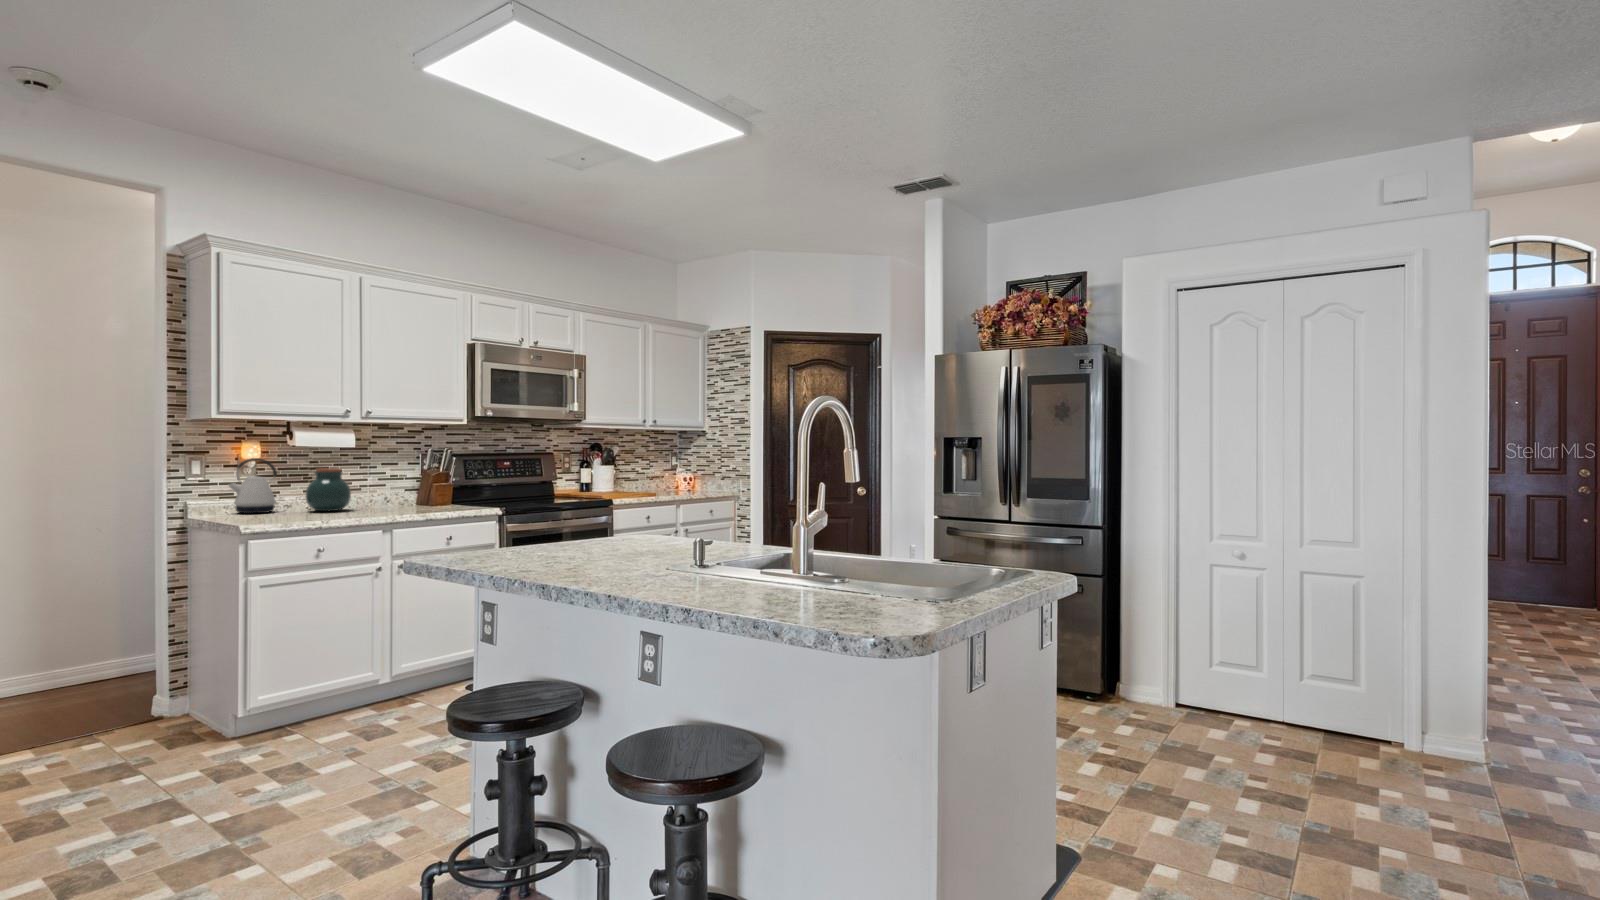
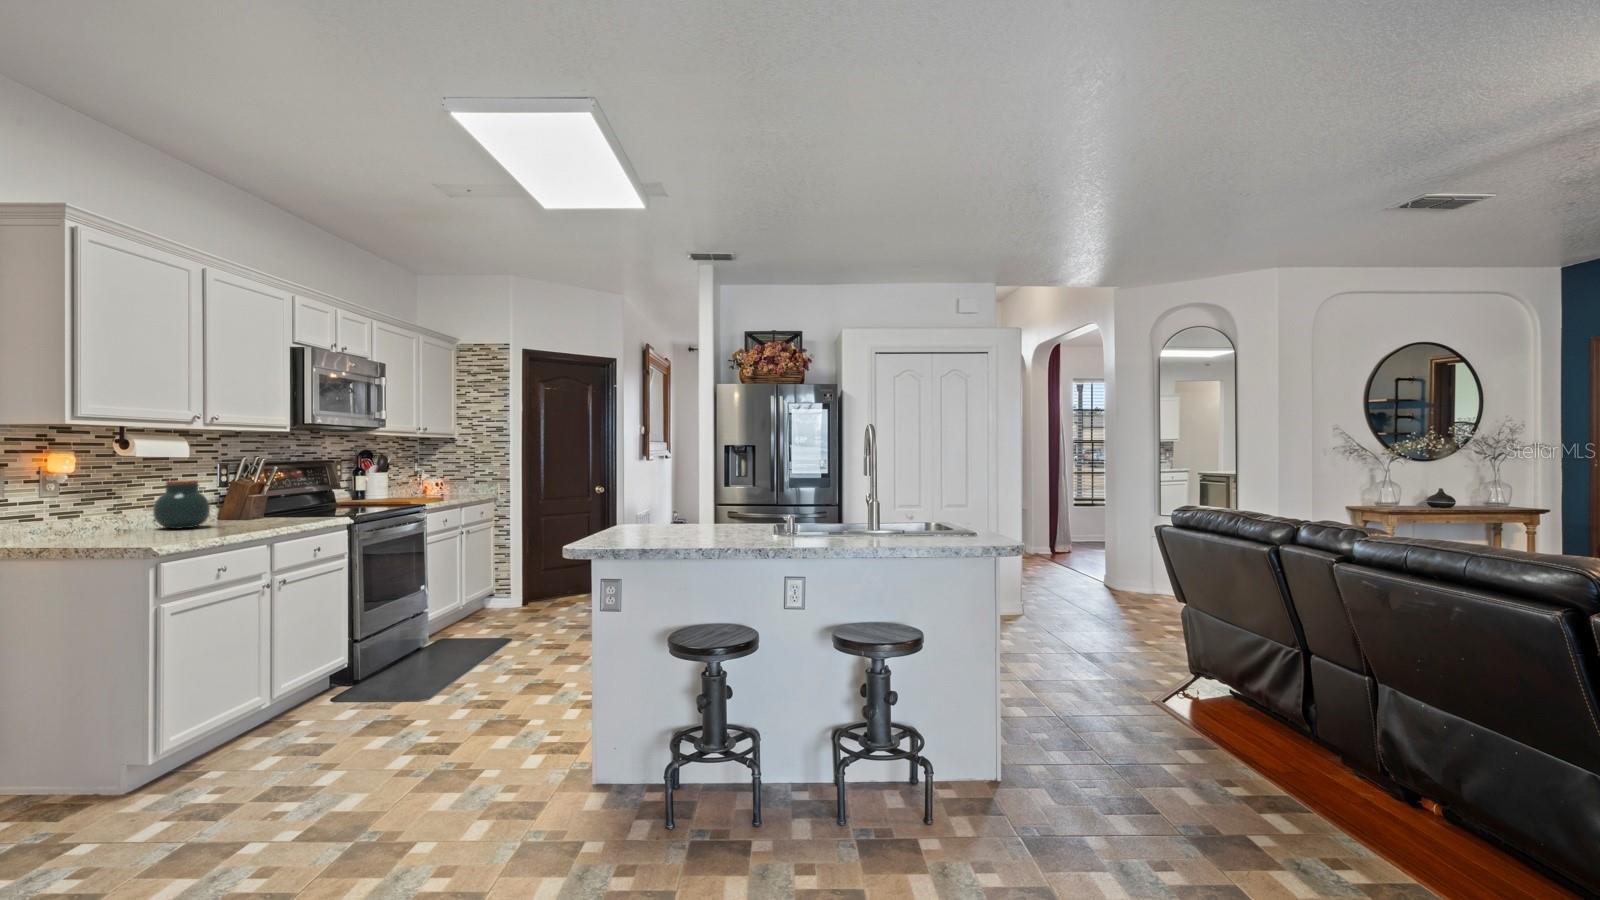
kettle: present [229,458,279,513] -> none [60,471,119,537]

